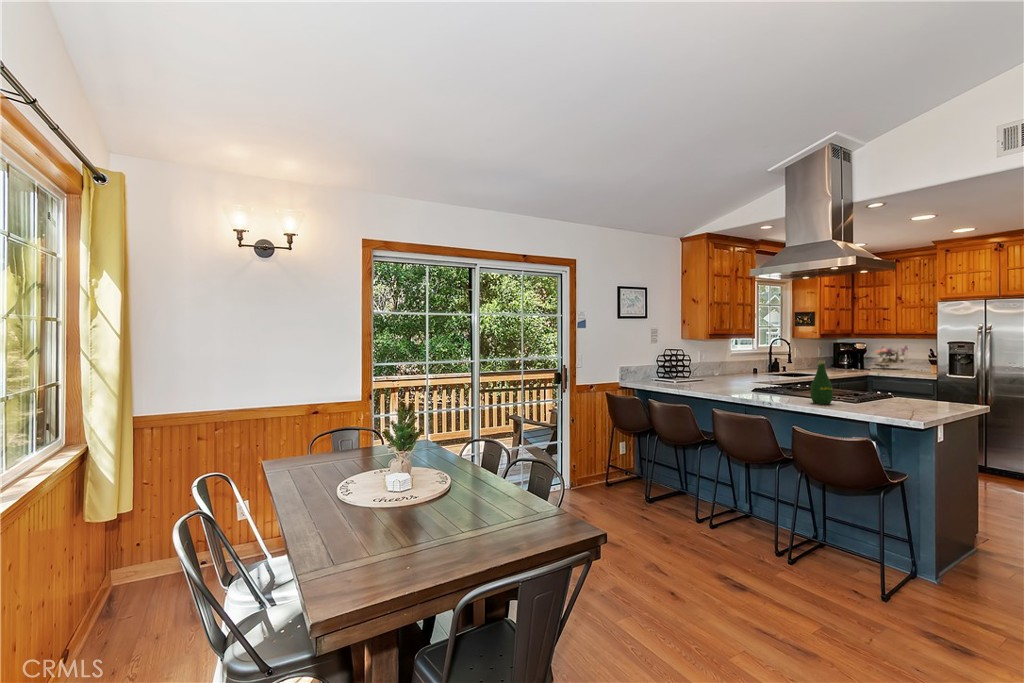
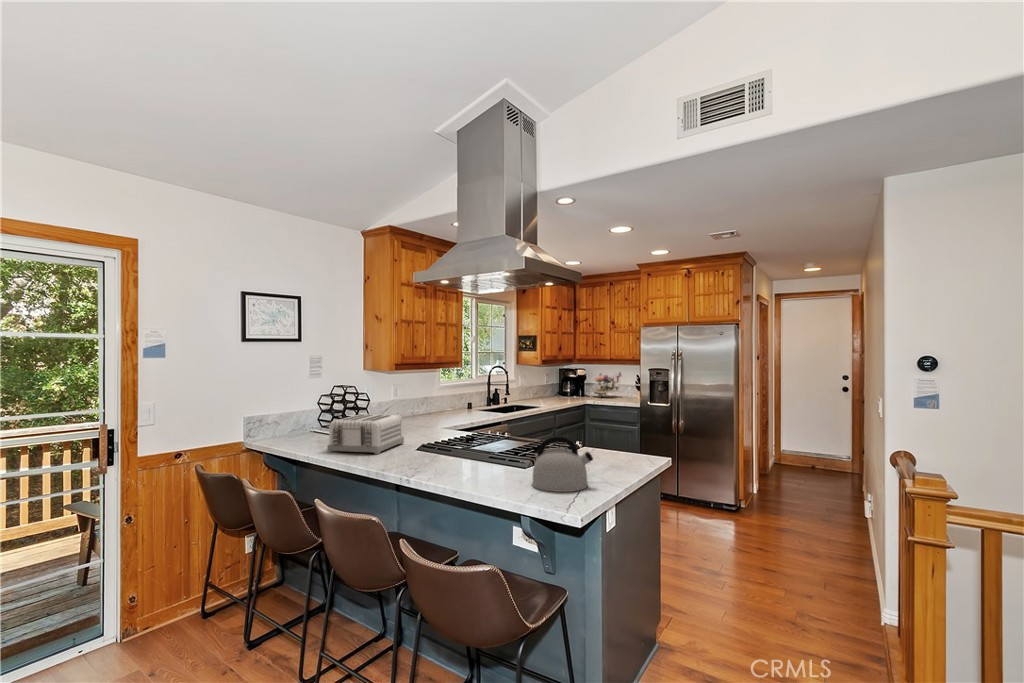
bottle: present [810,360,833,404] -> none [462,414,491,484]
toaster: none [689,366,736,390] -> present [327,414,404,454]
kettle: none [867,376,920,411] -> present [532,436,593,492]

